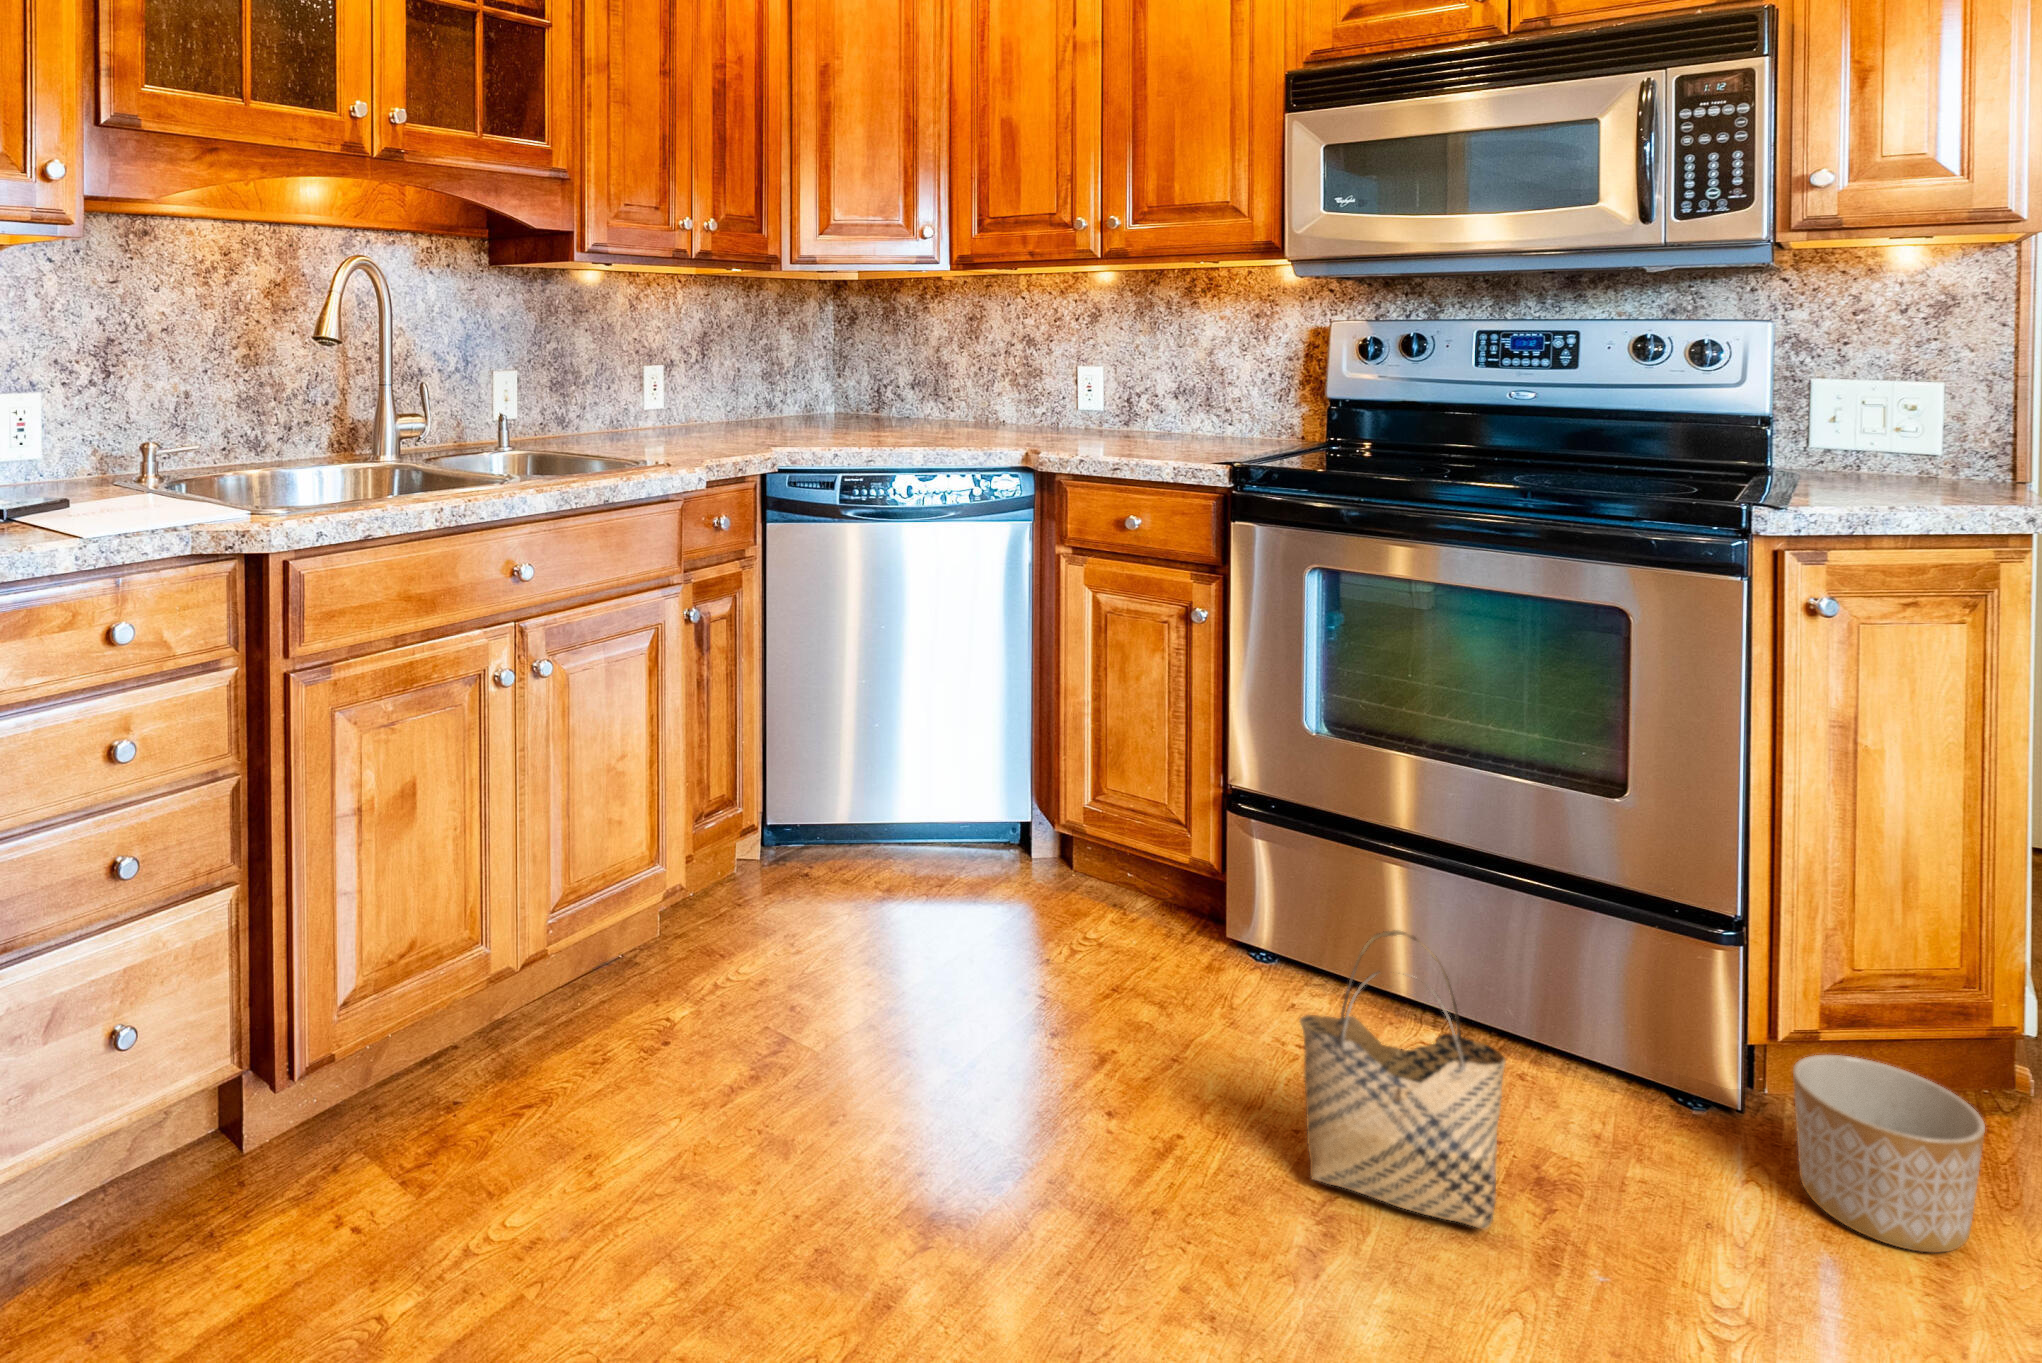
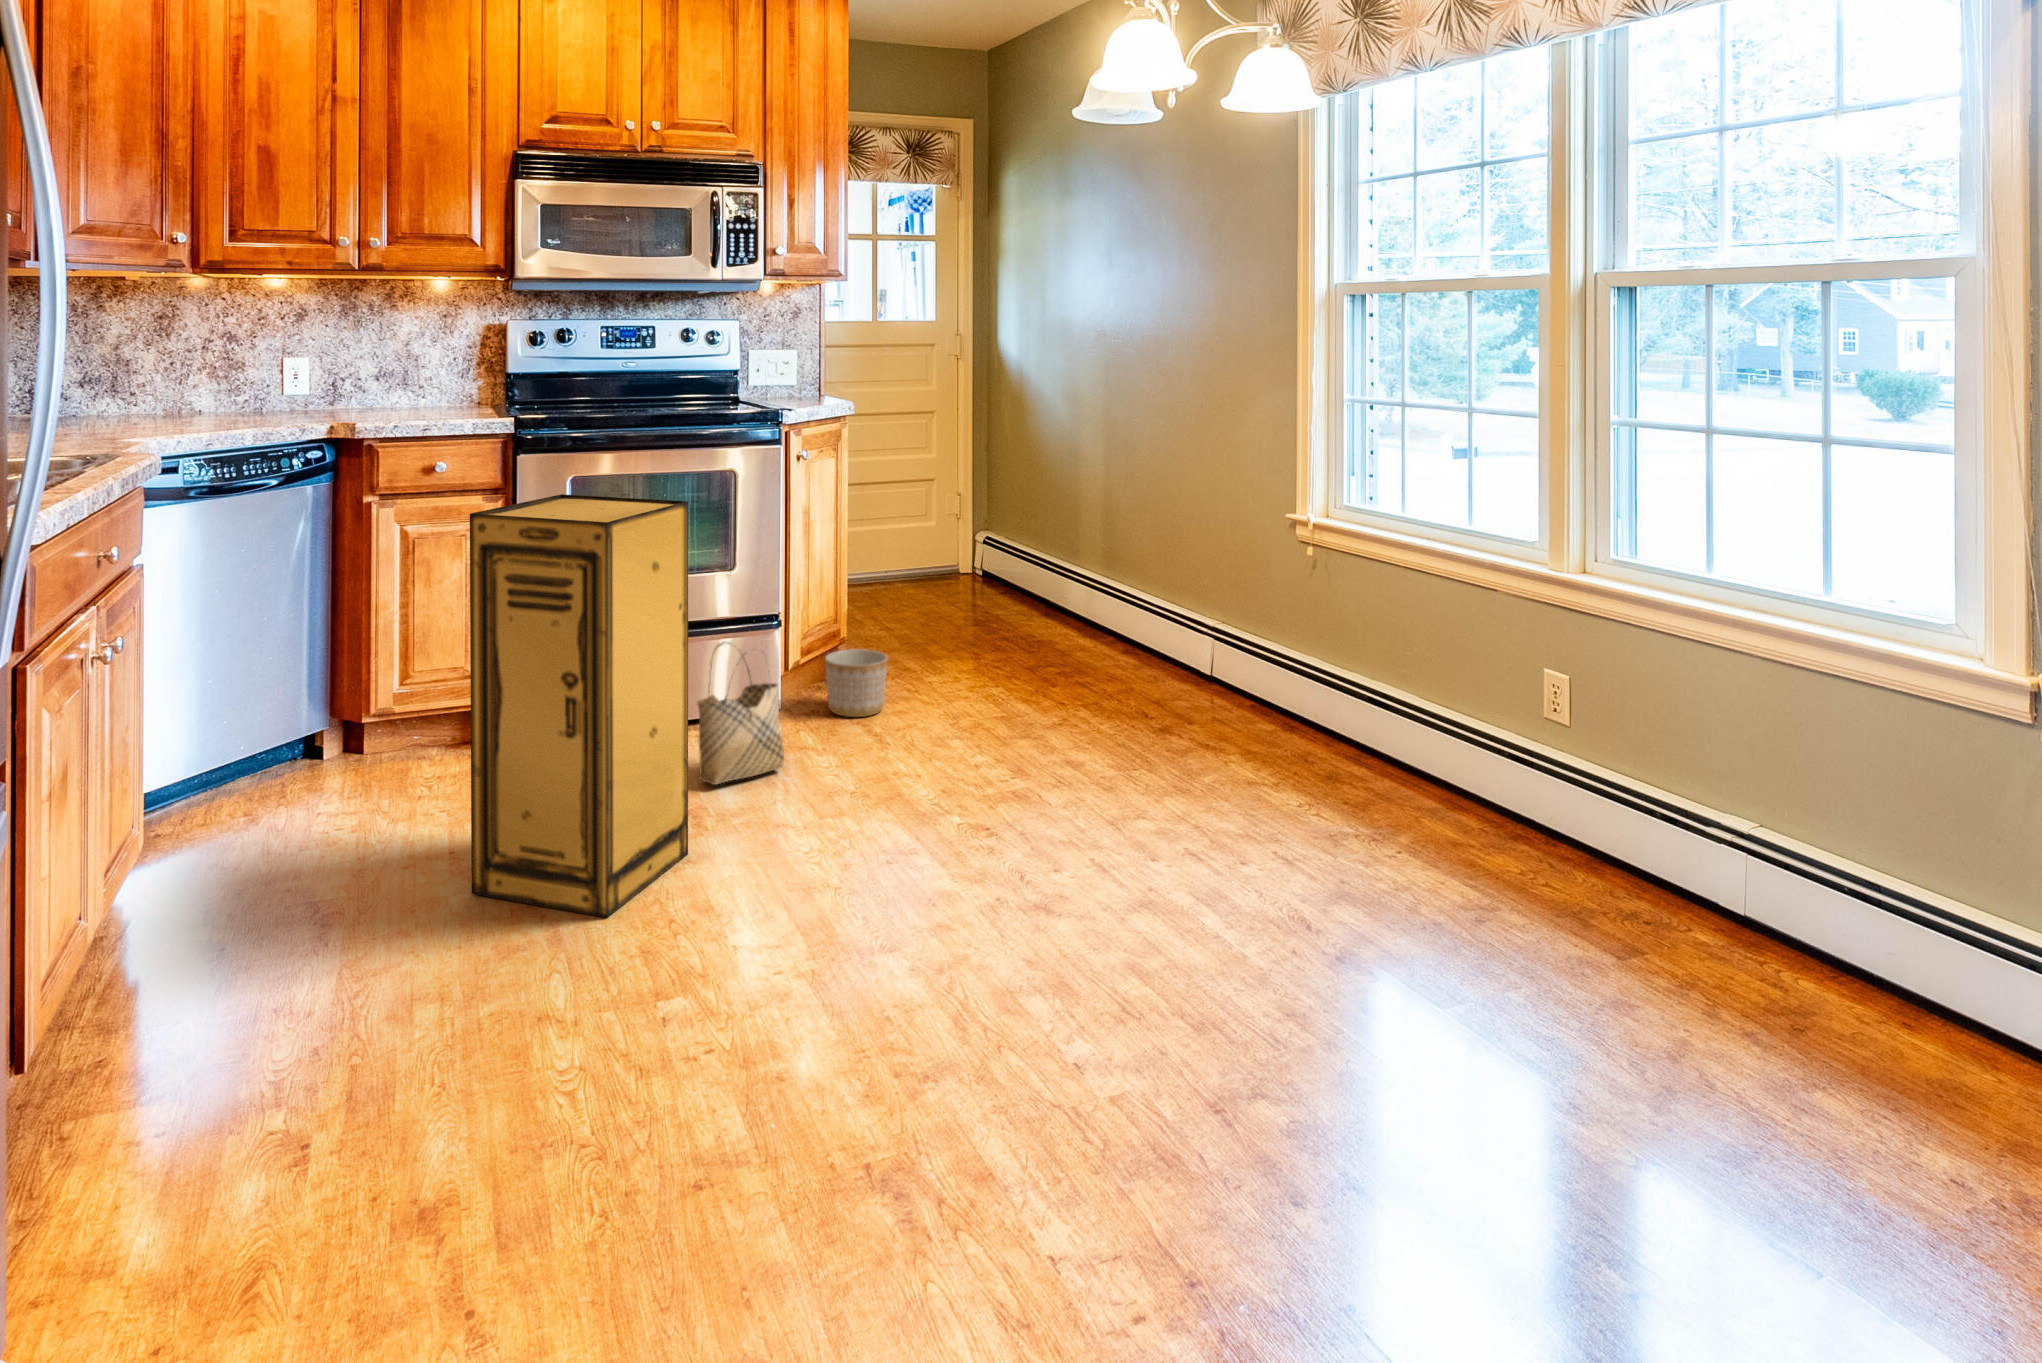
storage cabinet: none [806,605,1088,1279] -> present [470,494,688,918]

